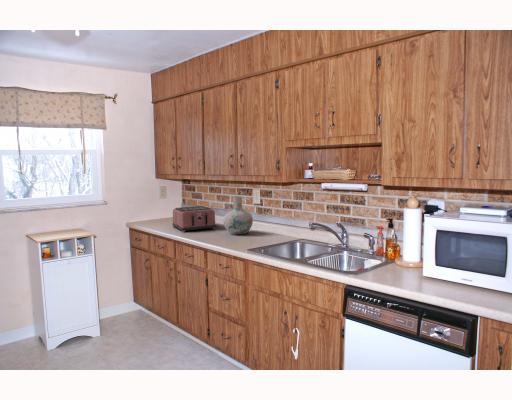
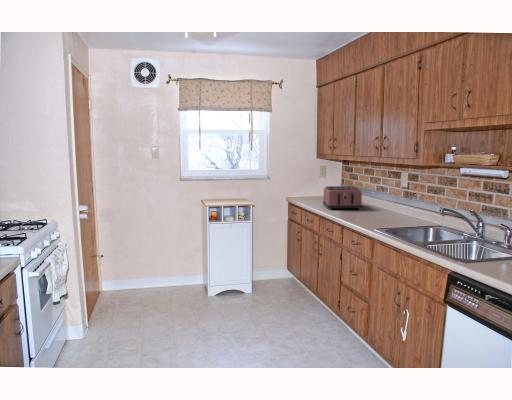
vase: present [223,196,253,235] -> none [366,178,396,216]

